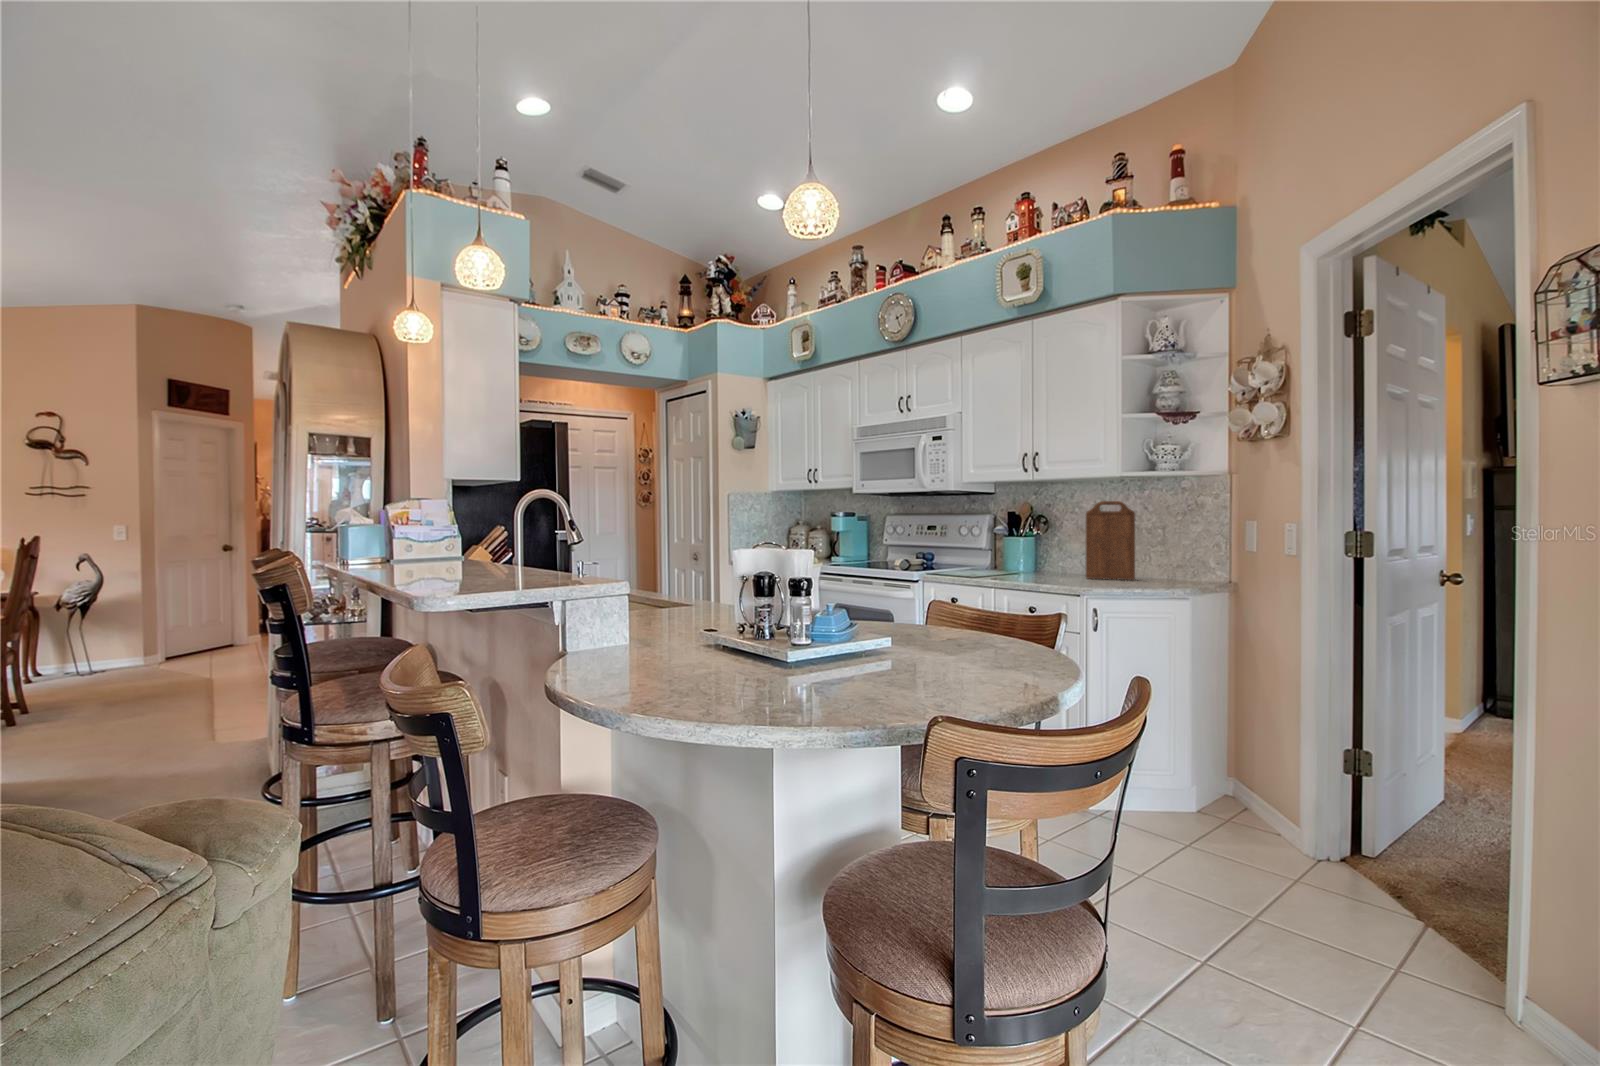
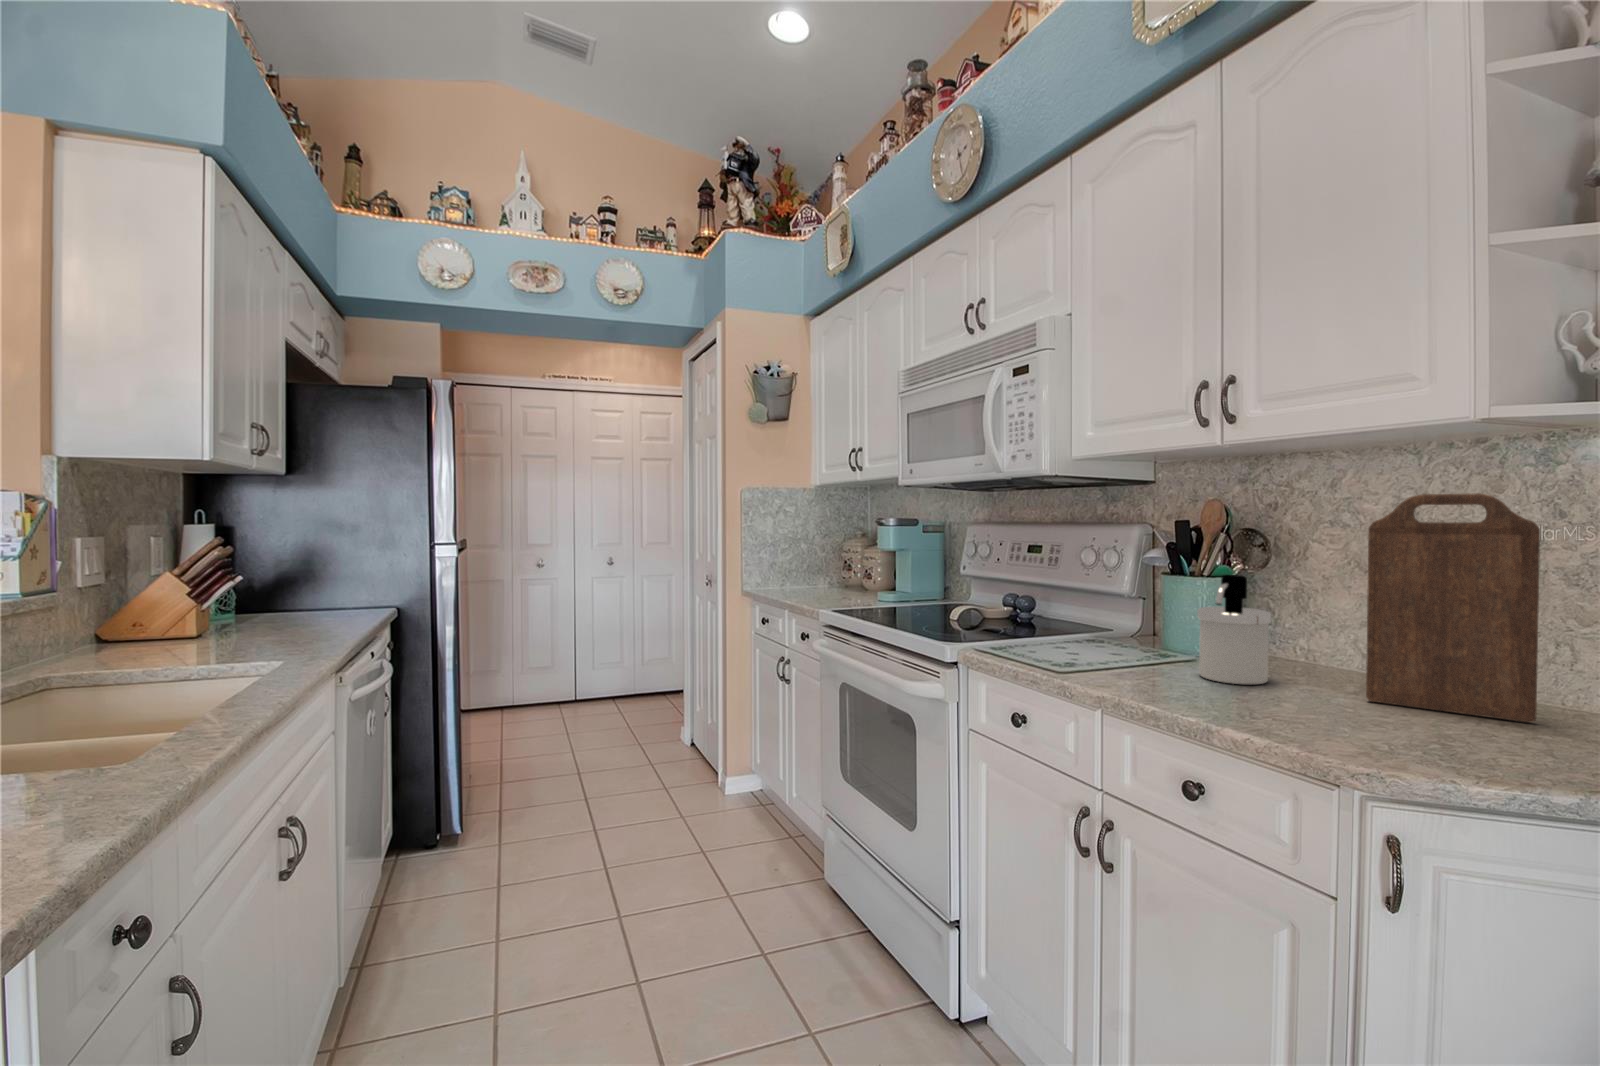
soap dispenser: none [1025,534,1053,577] -> present [1198,575,1271,685]

